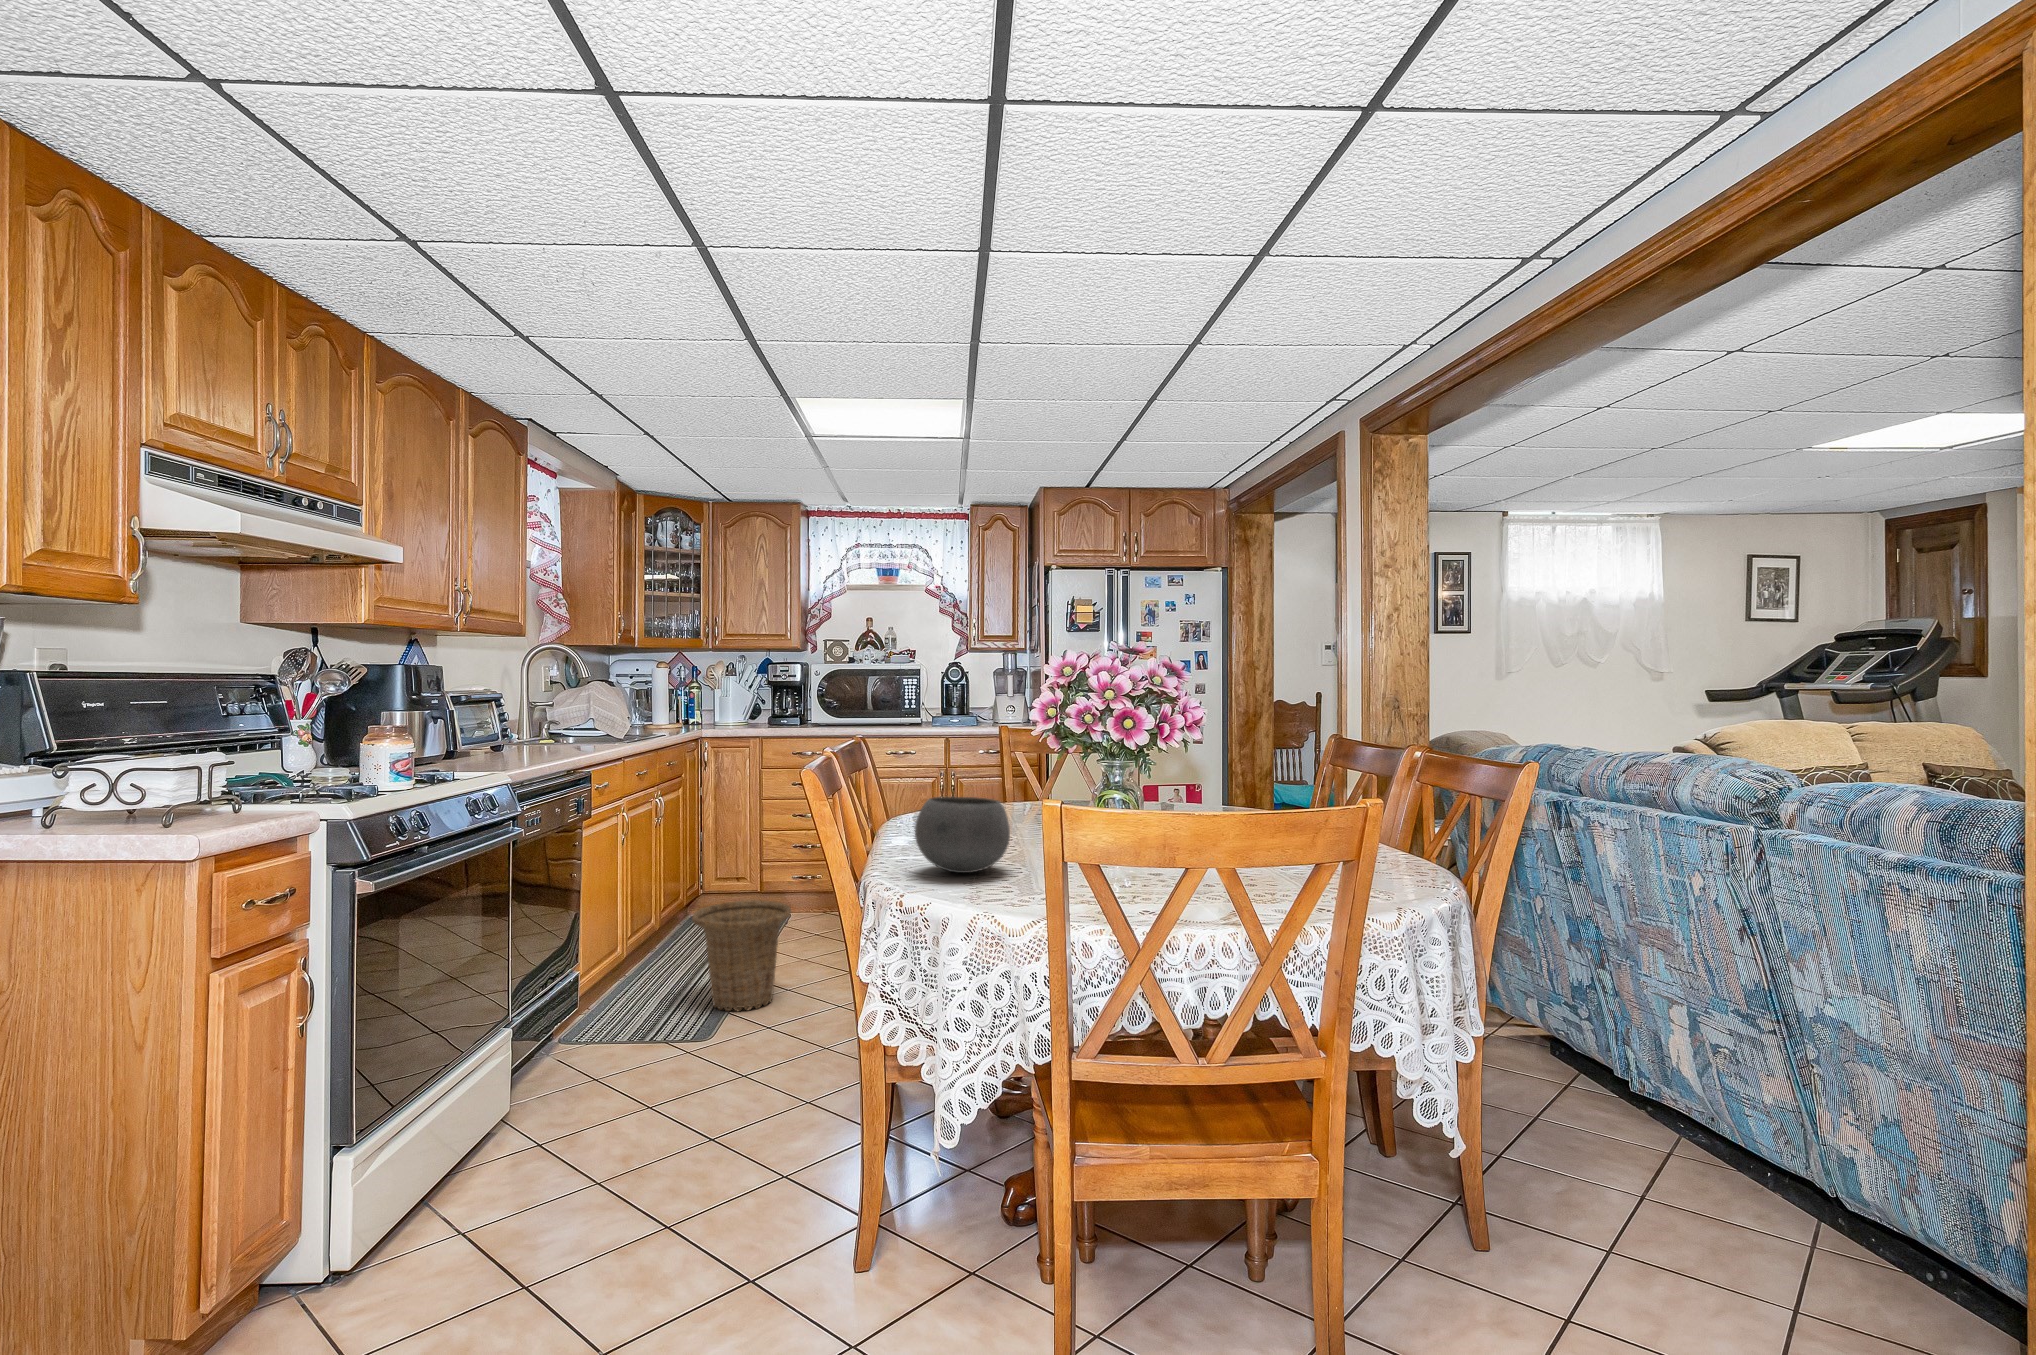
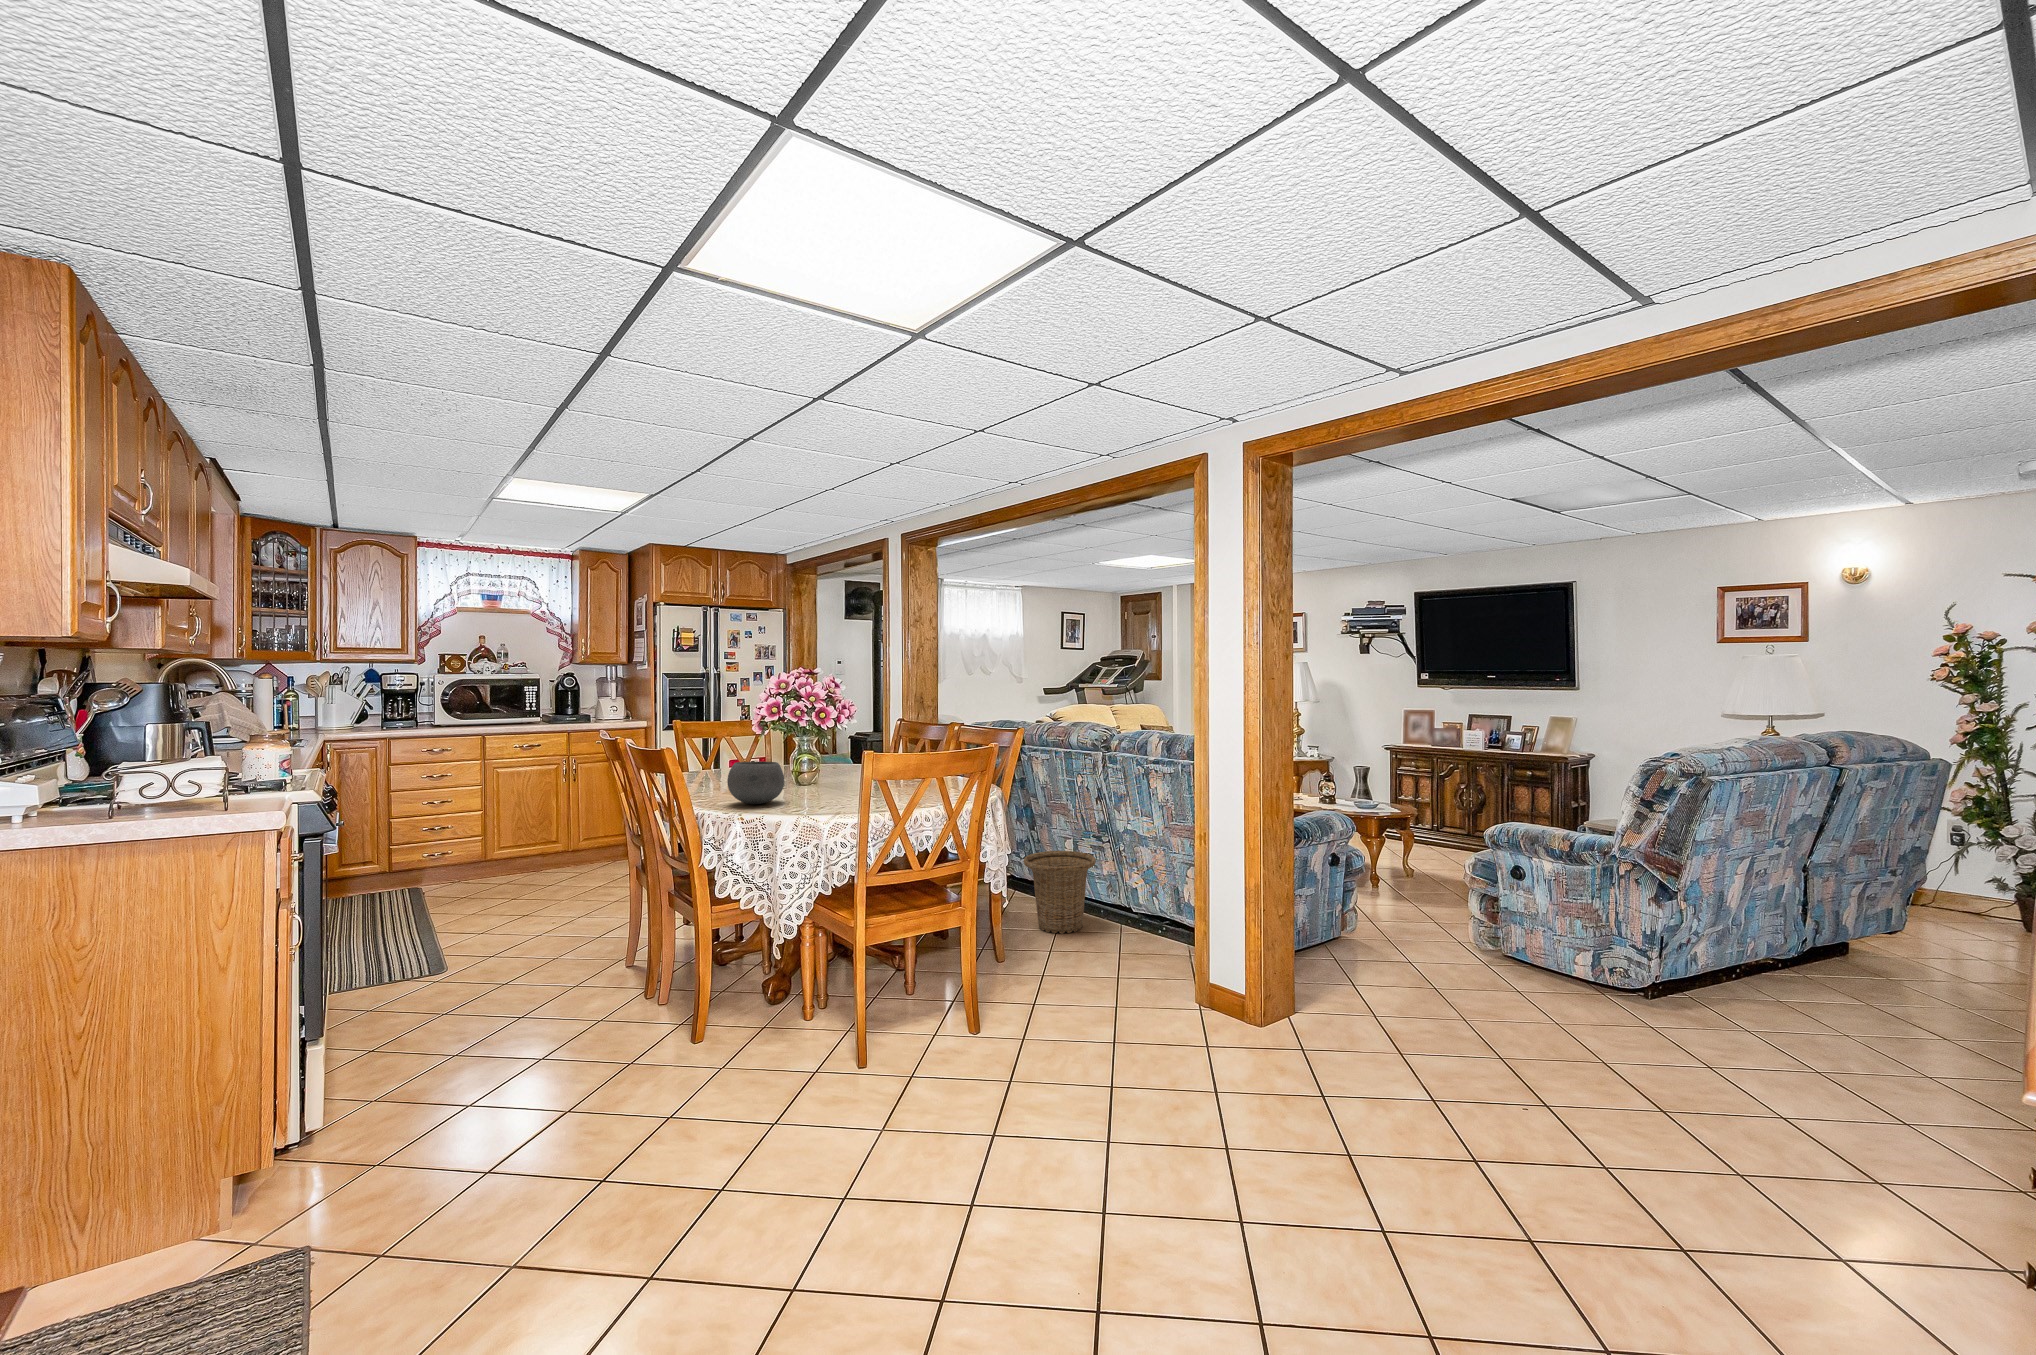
basket: present [692,900,791,1011] -> present [1024,851,1096,934]

